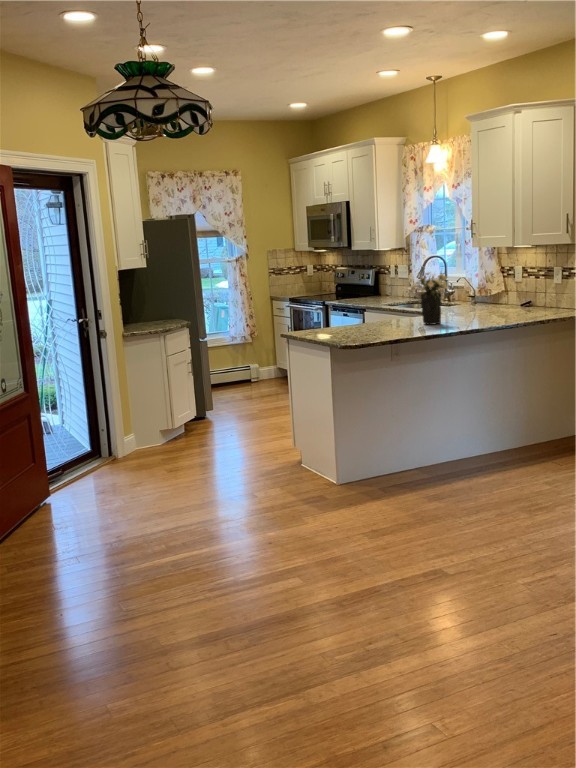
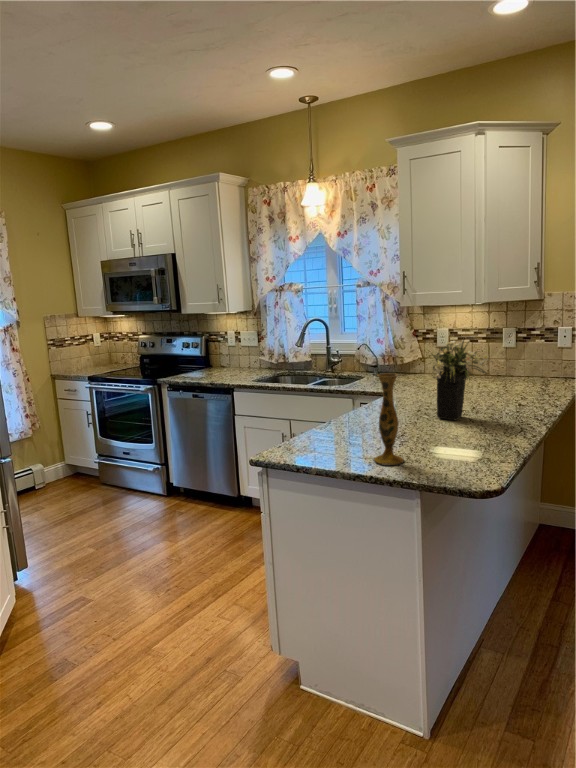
vase: none [337,286,354,335] -> present [374,373,404,465]

